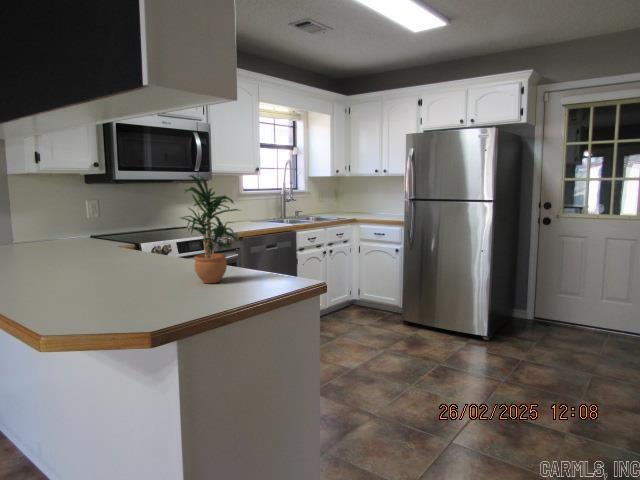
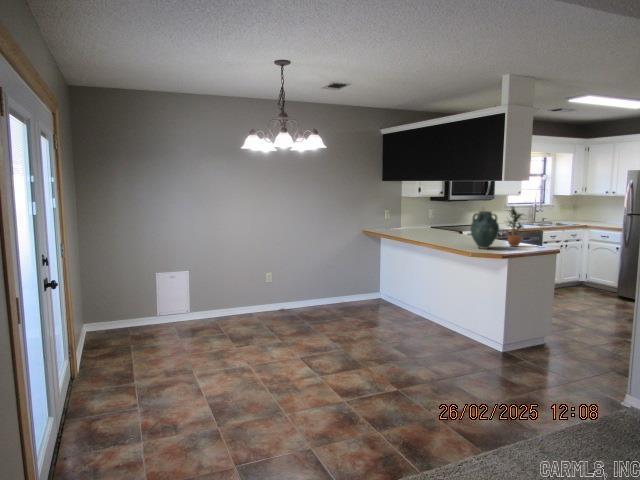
vase: none [63,190,153,305] -> present [470,211,499,249]

